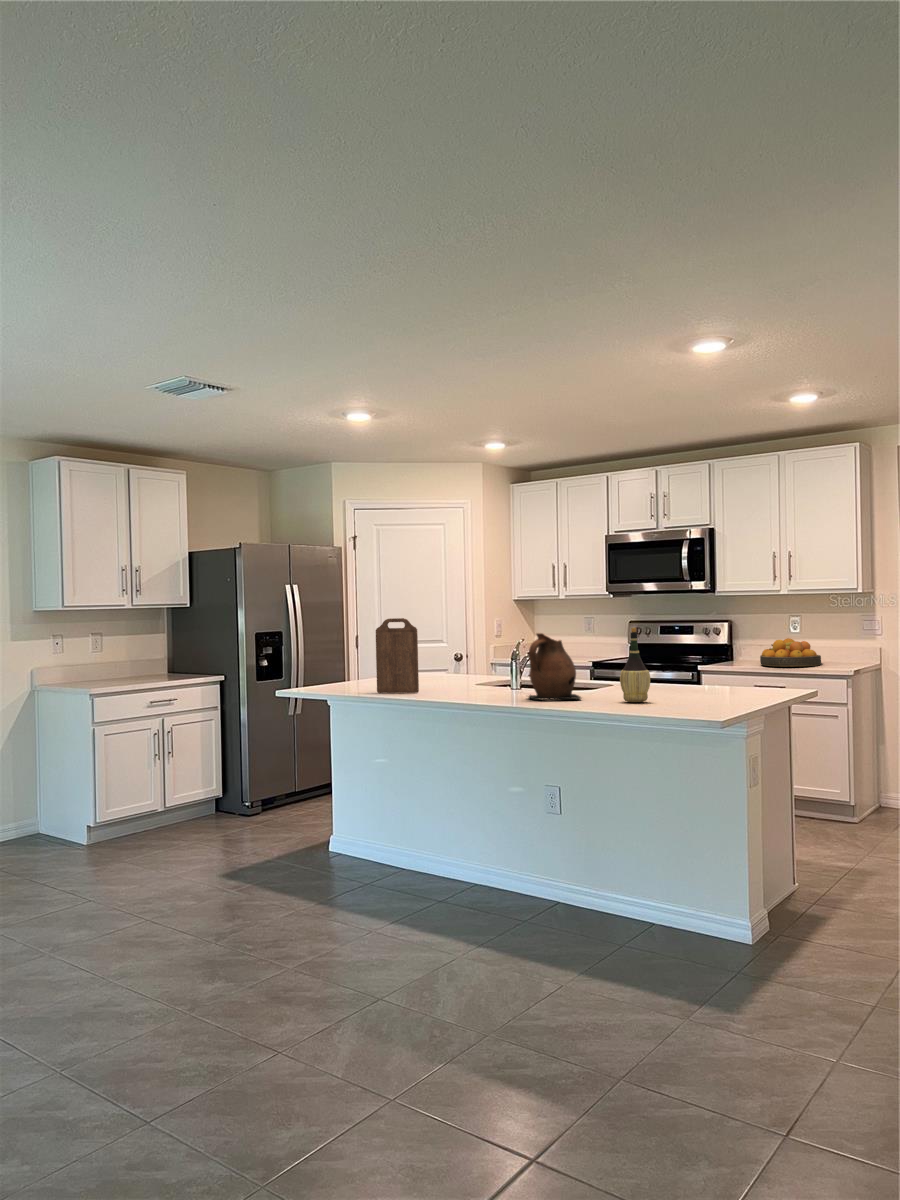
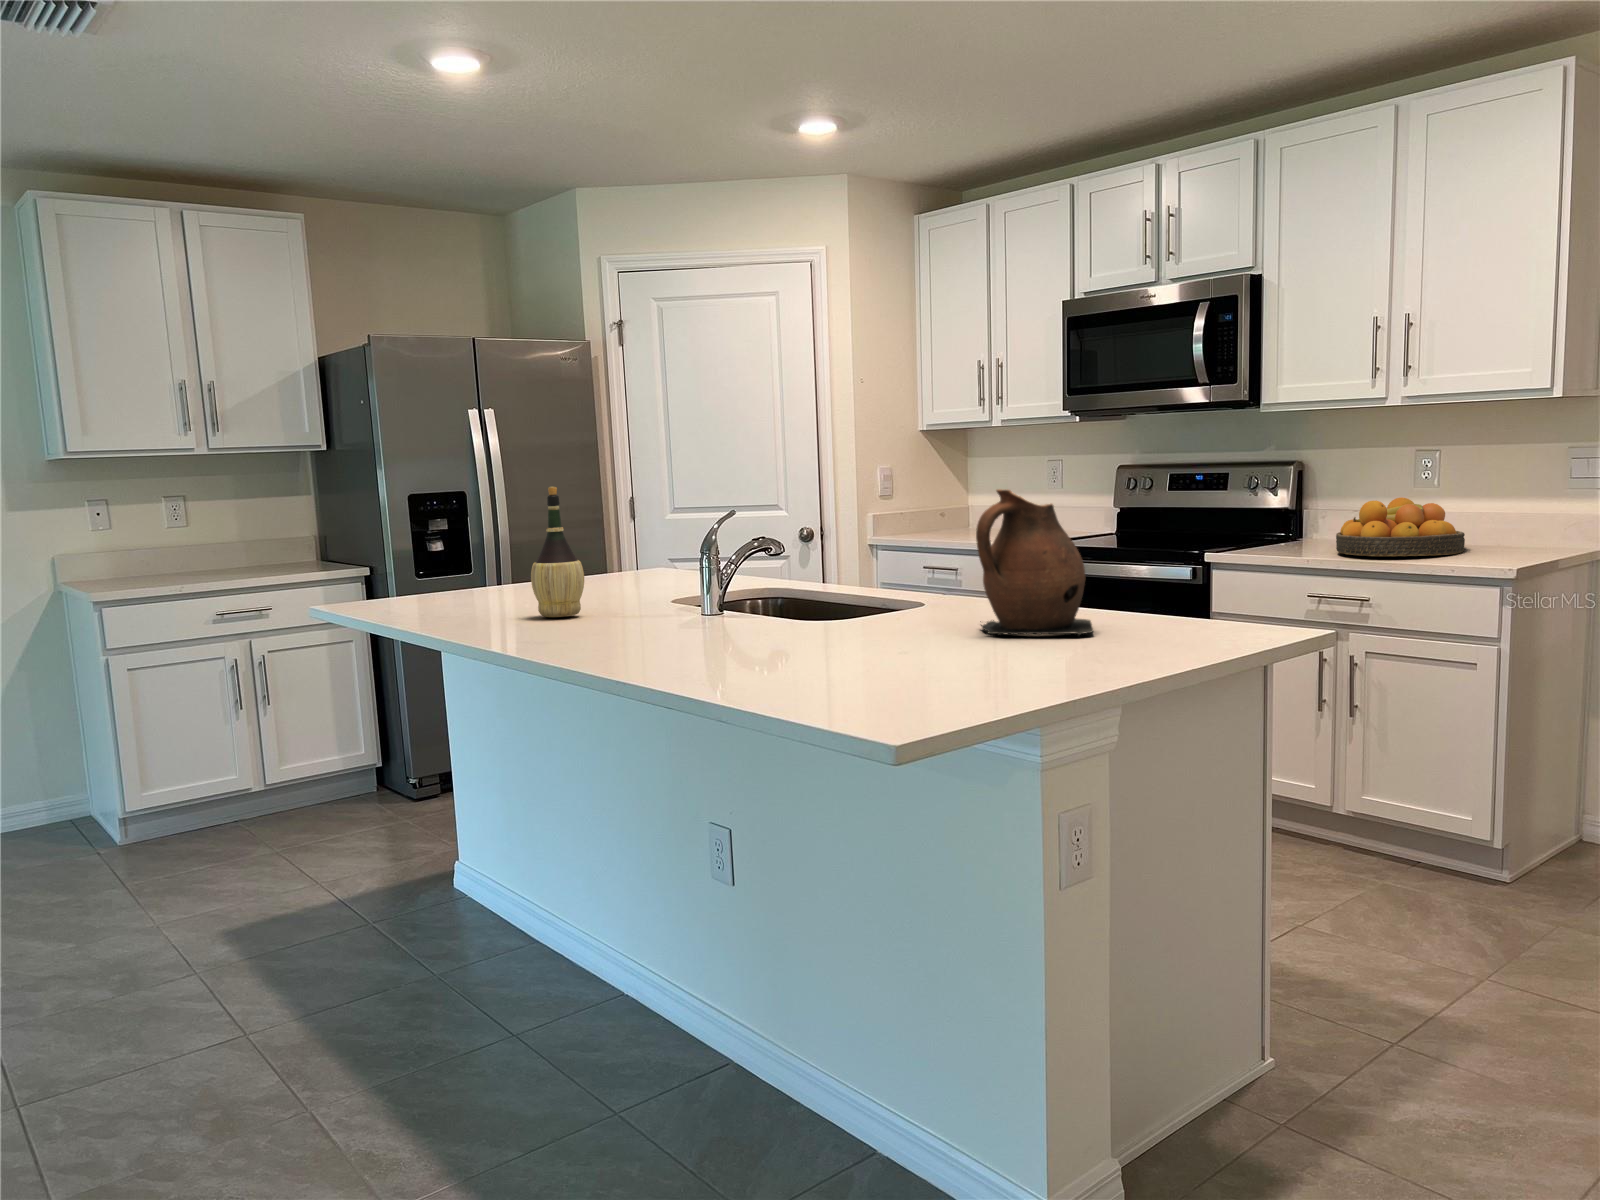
cutting board: present [376,618,419,693] -> none [448,466,525,613]
wine bottle: present [620,627,650,702] -> present [531,487,584,617]
ceramic pitcher: present [528,633,581,700] -> present [976,489,1093,636]

